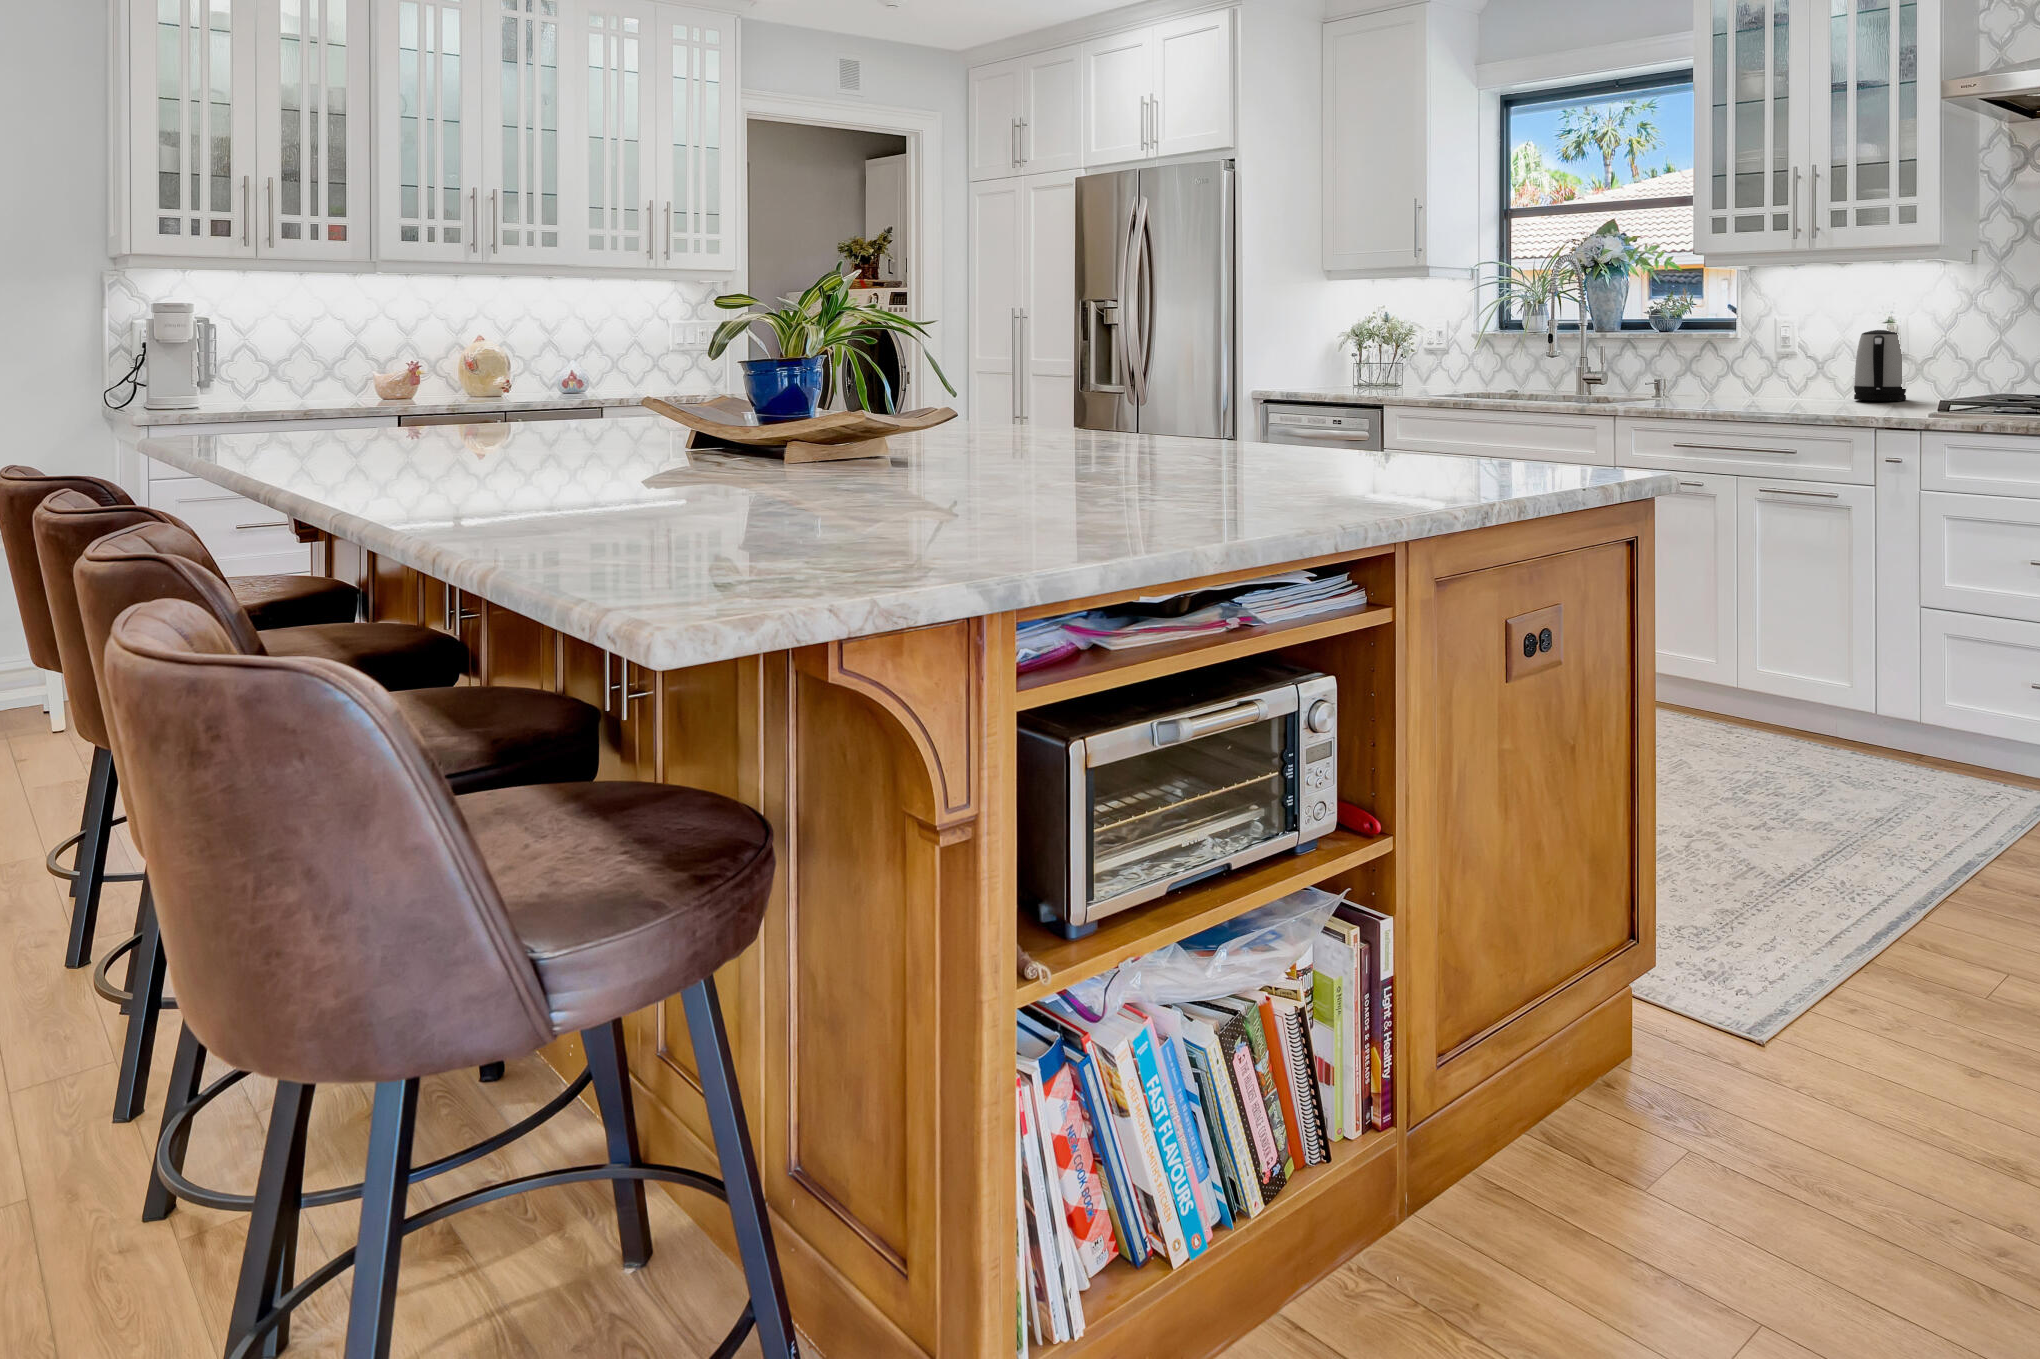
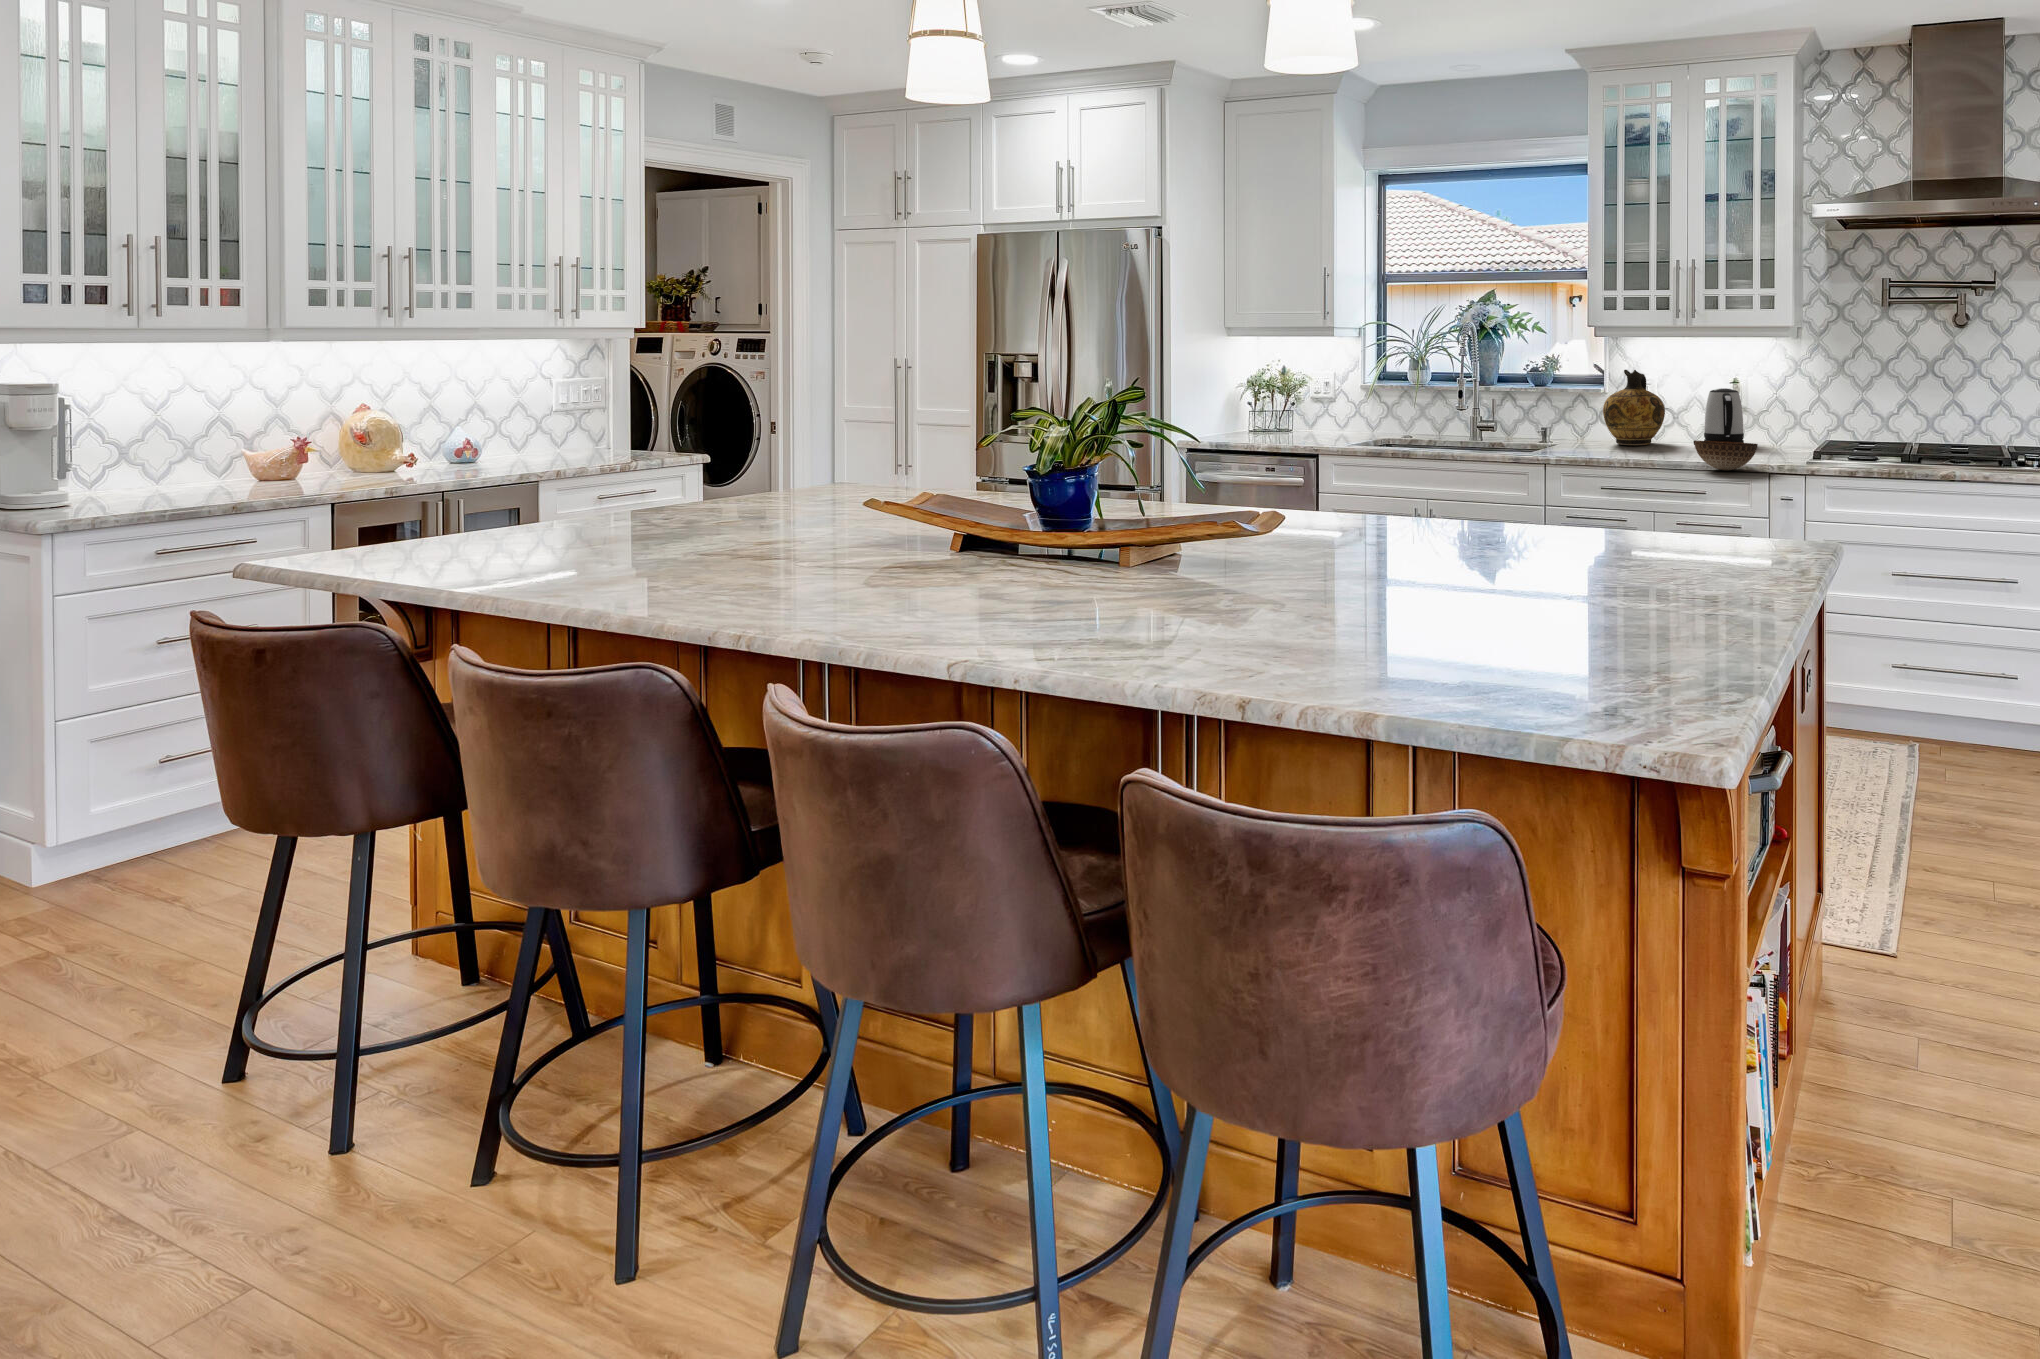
ceramic jug: none [1729,308,1807,400] -> present [1603,370,1665,445]
bowl: none [1782,386,1865,423] -> present [1693,441,1758,470]

